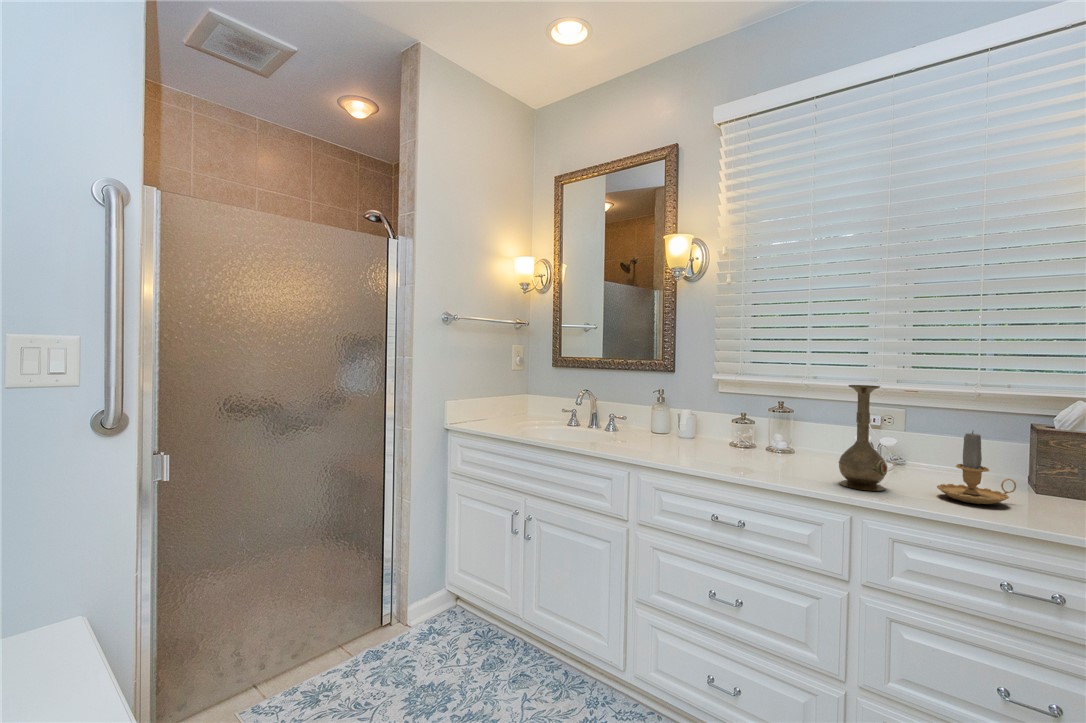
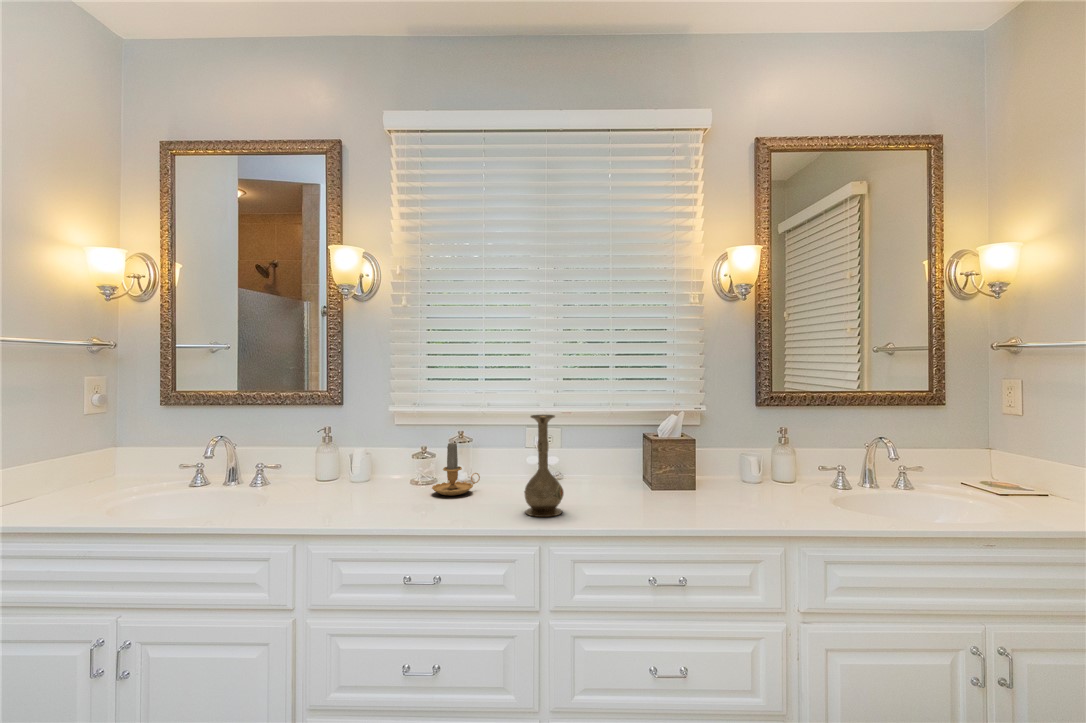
candle: present [937,432,1016,504] -> present [432,443,480,496]

